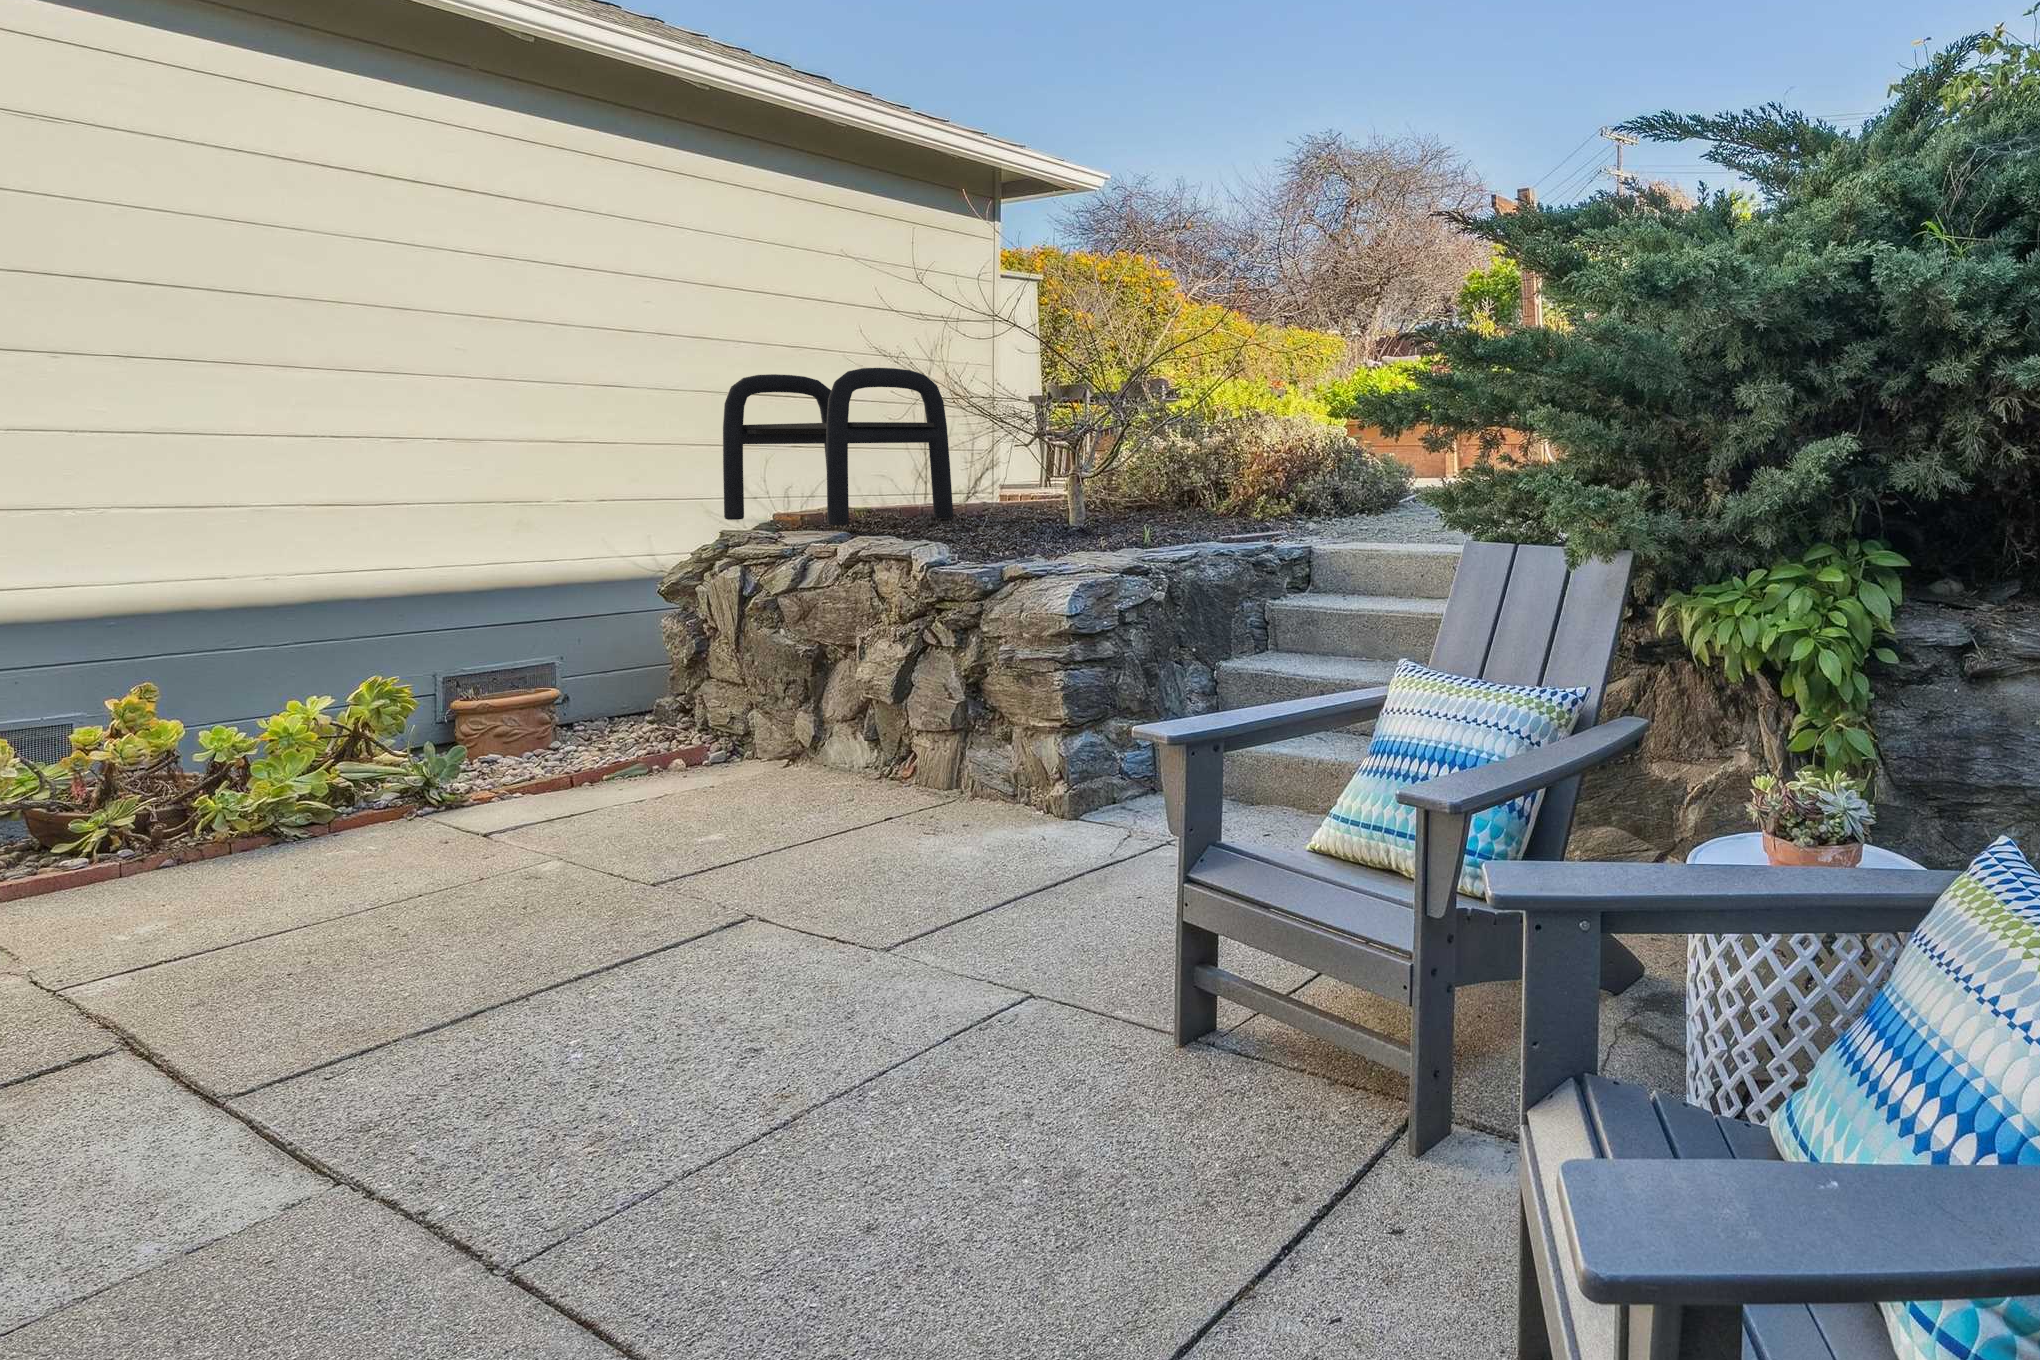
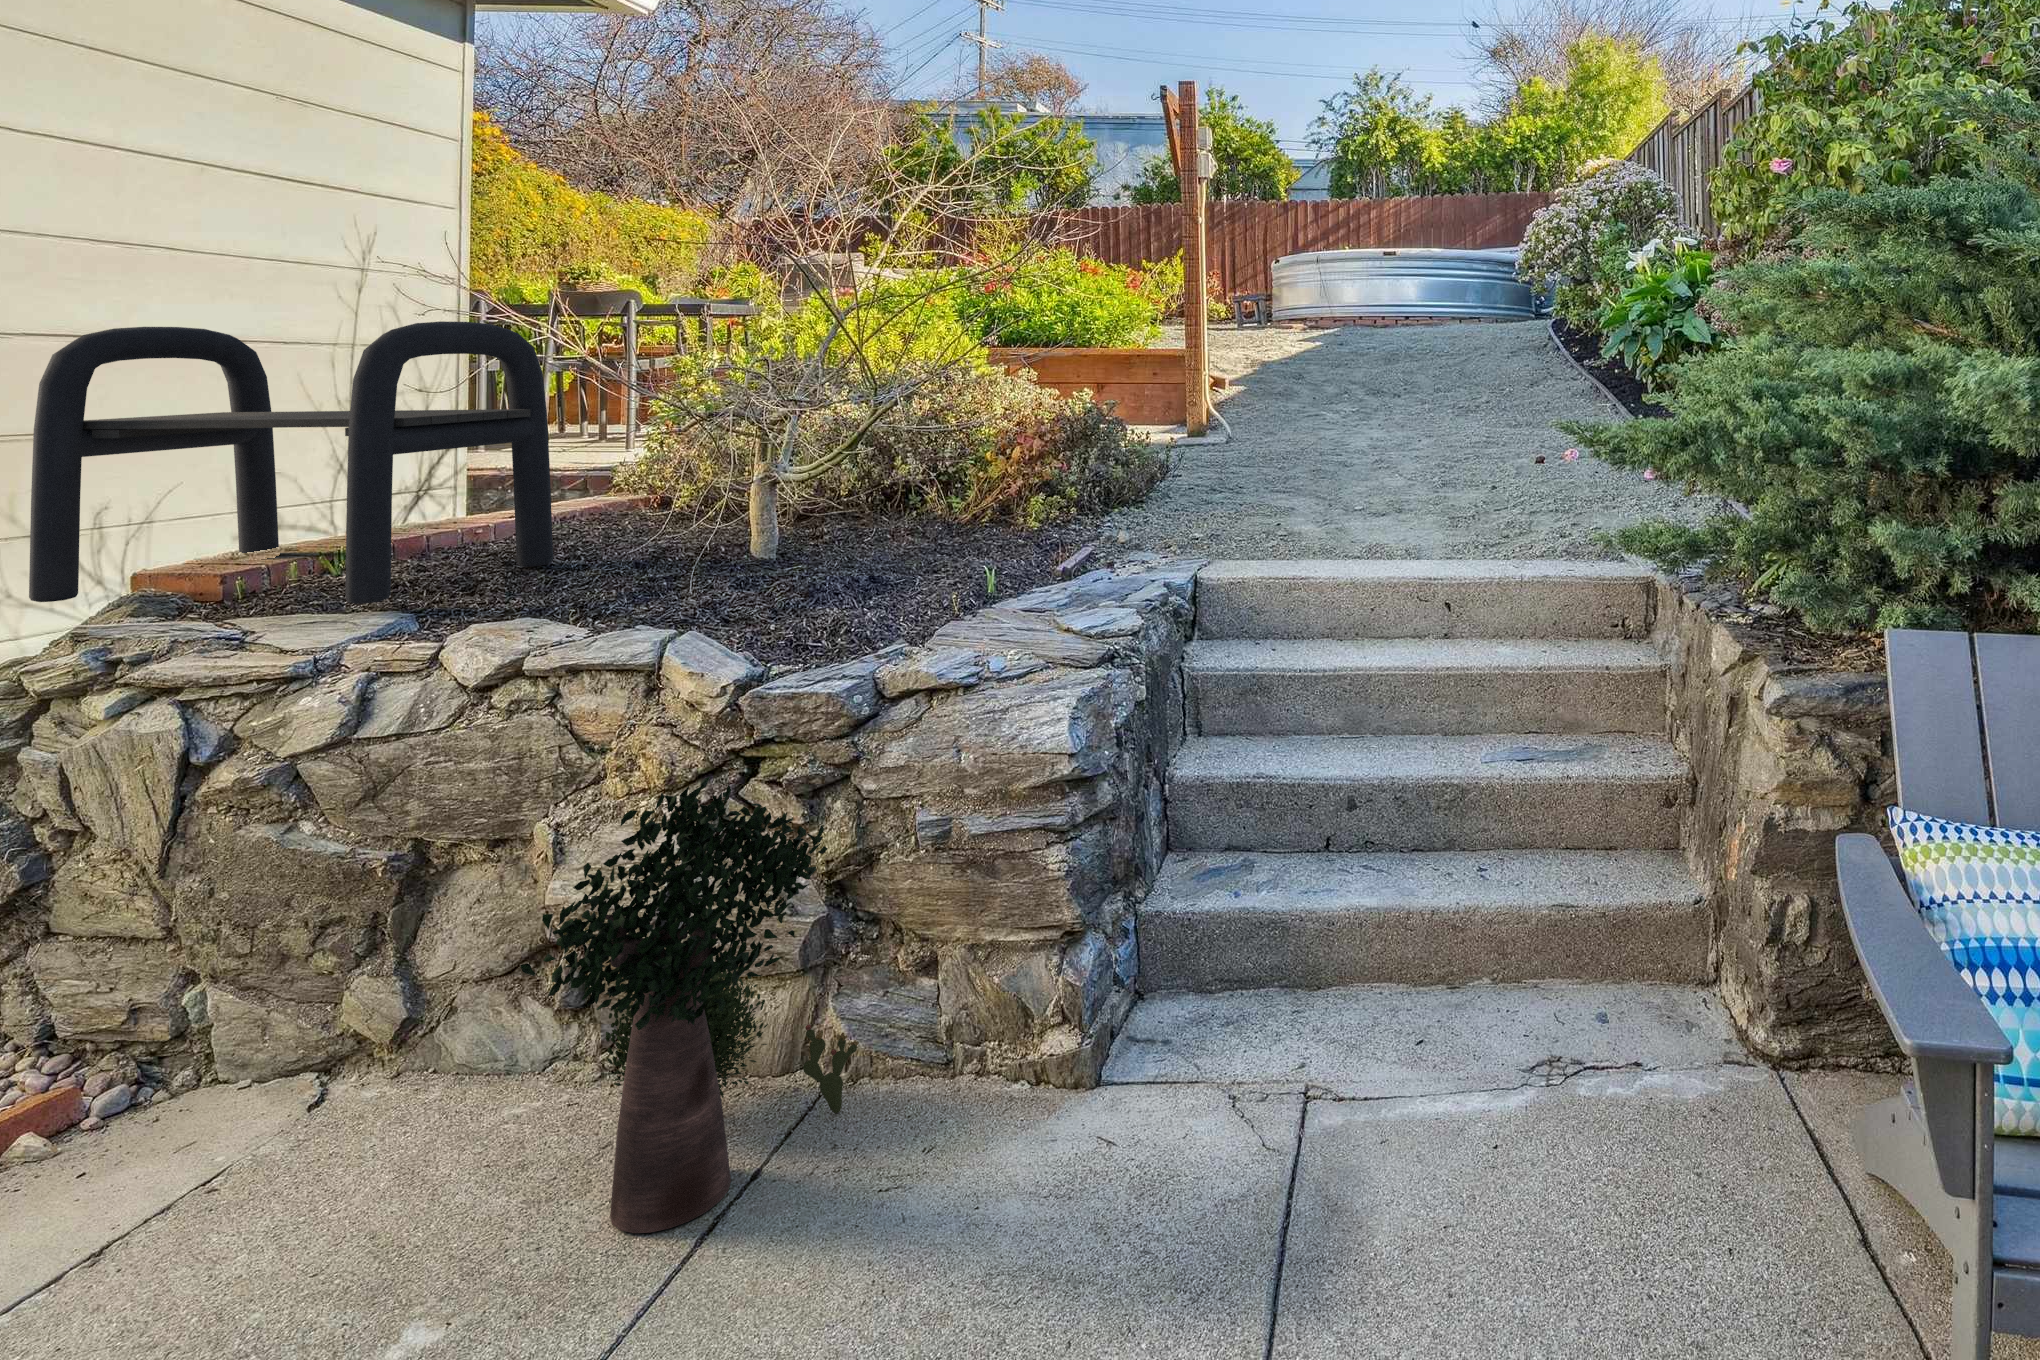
potted plant: none [775,604,959,823] -> present [520,776,859,1233]

